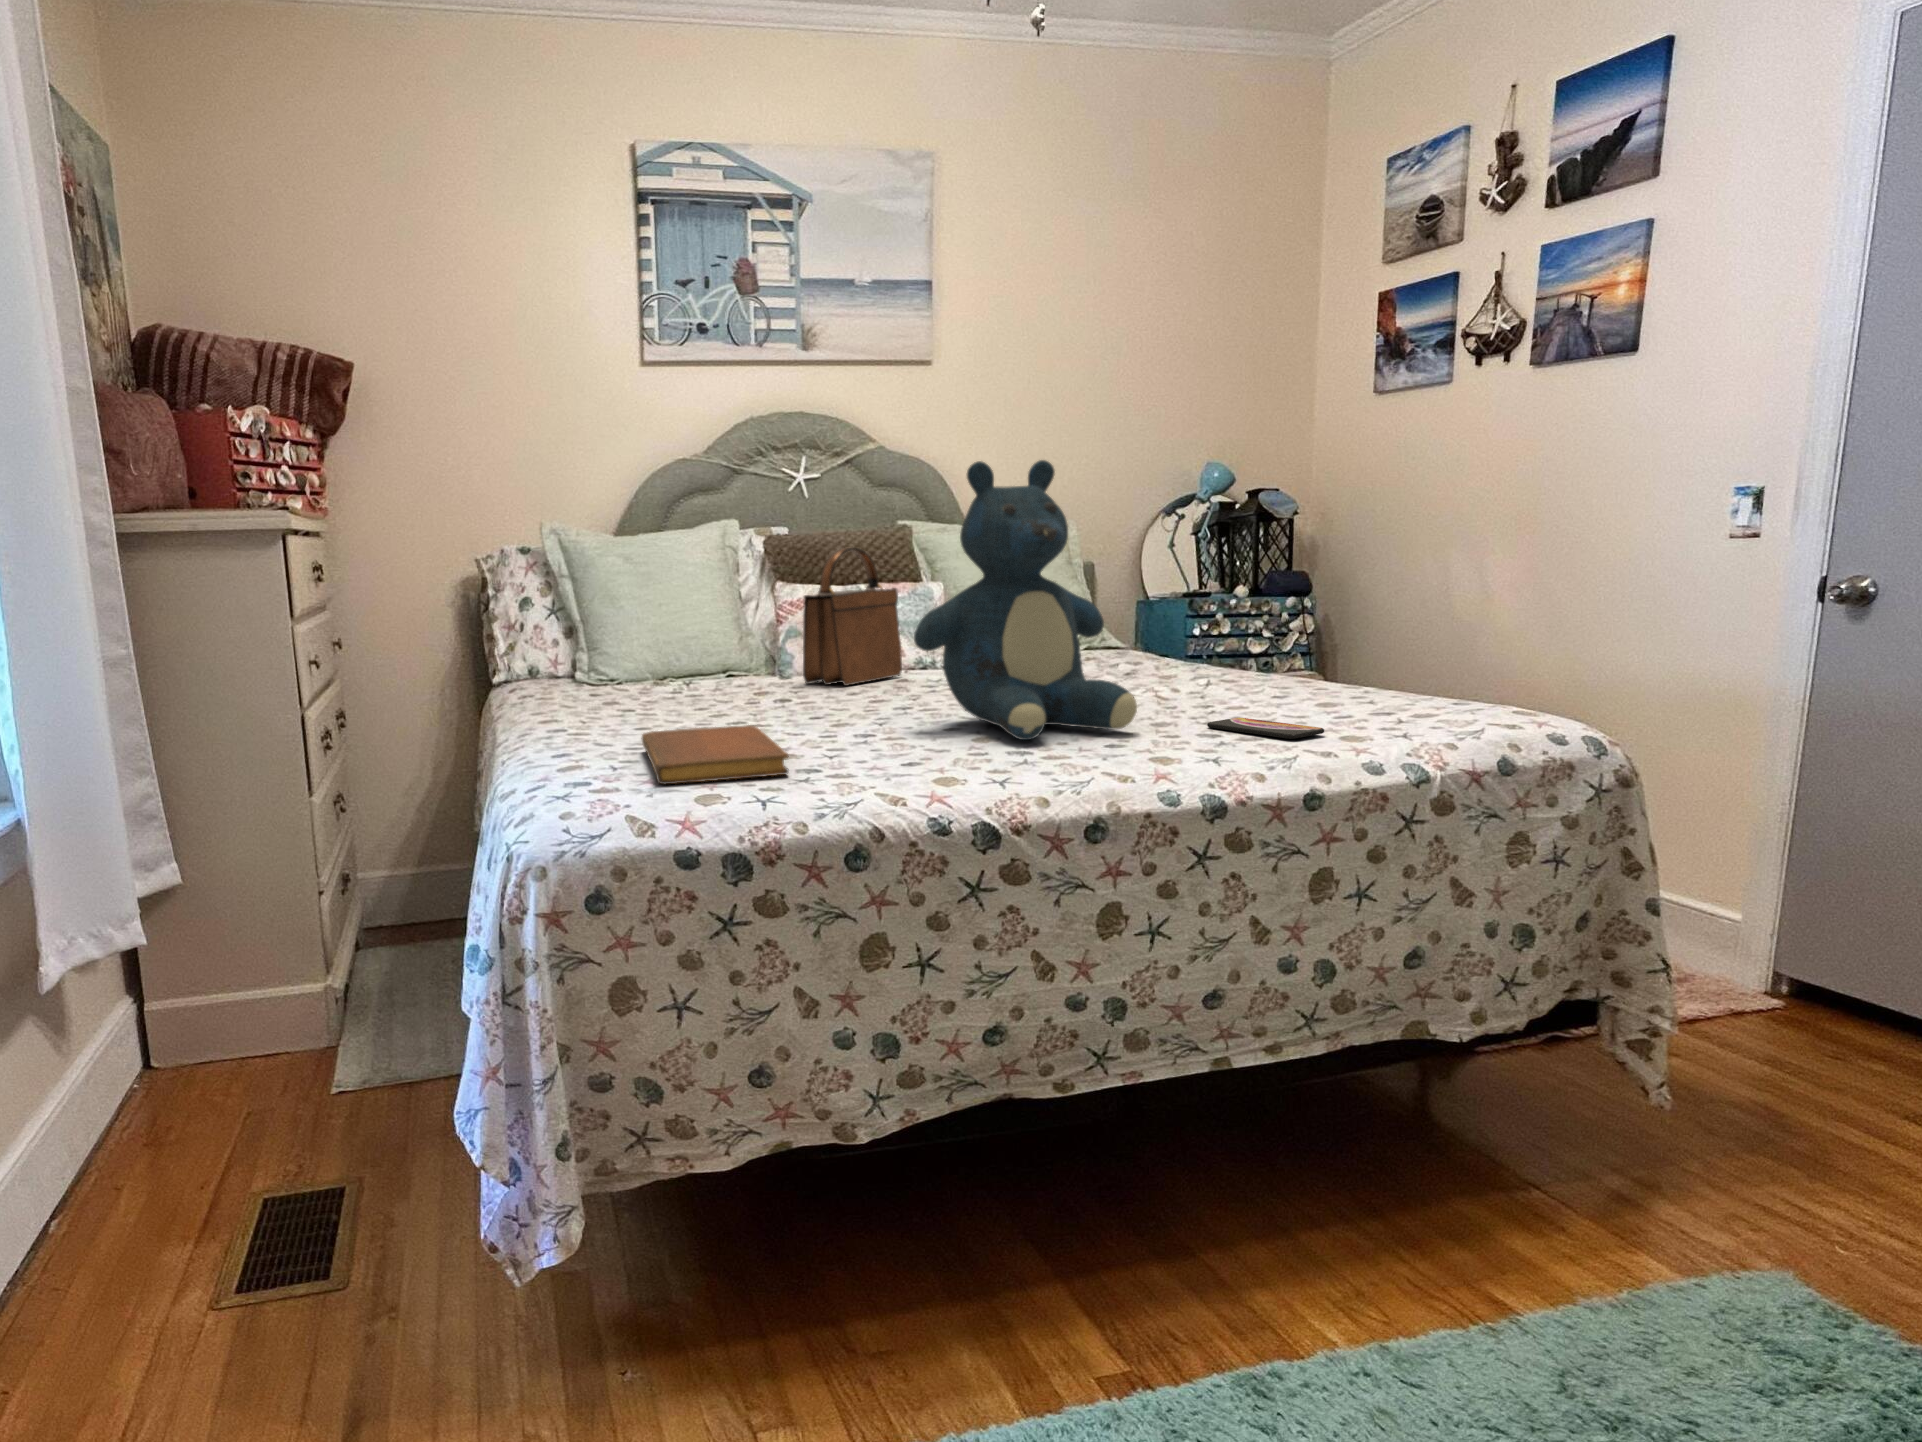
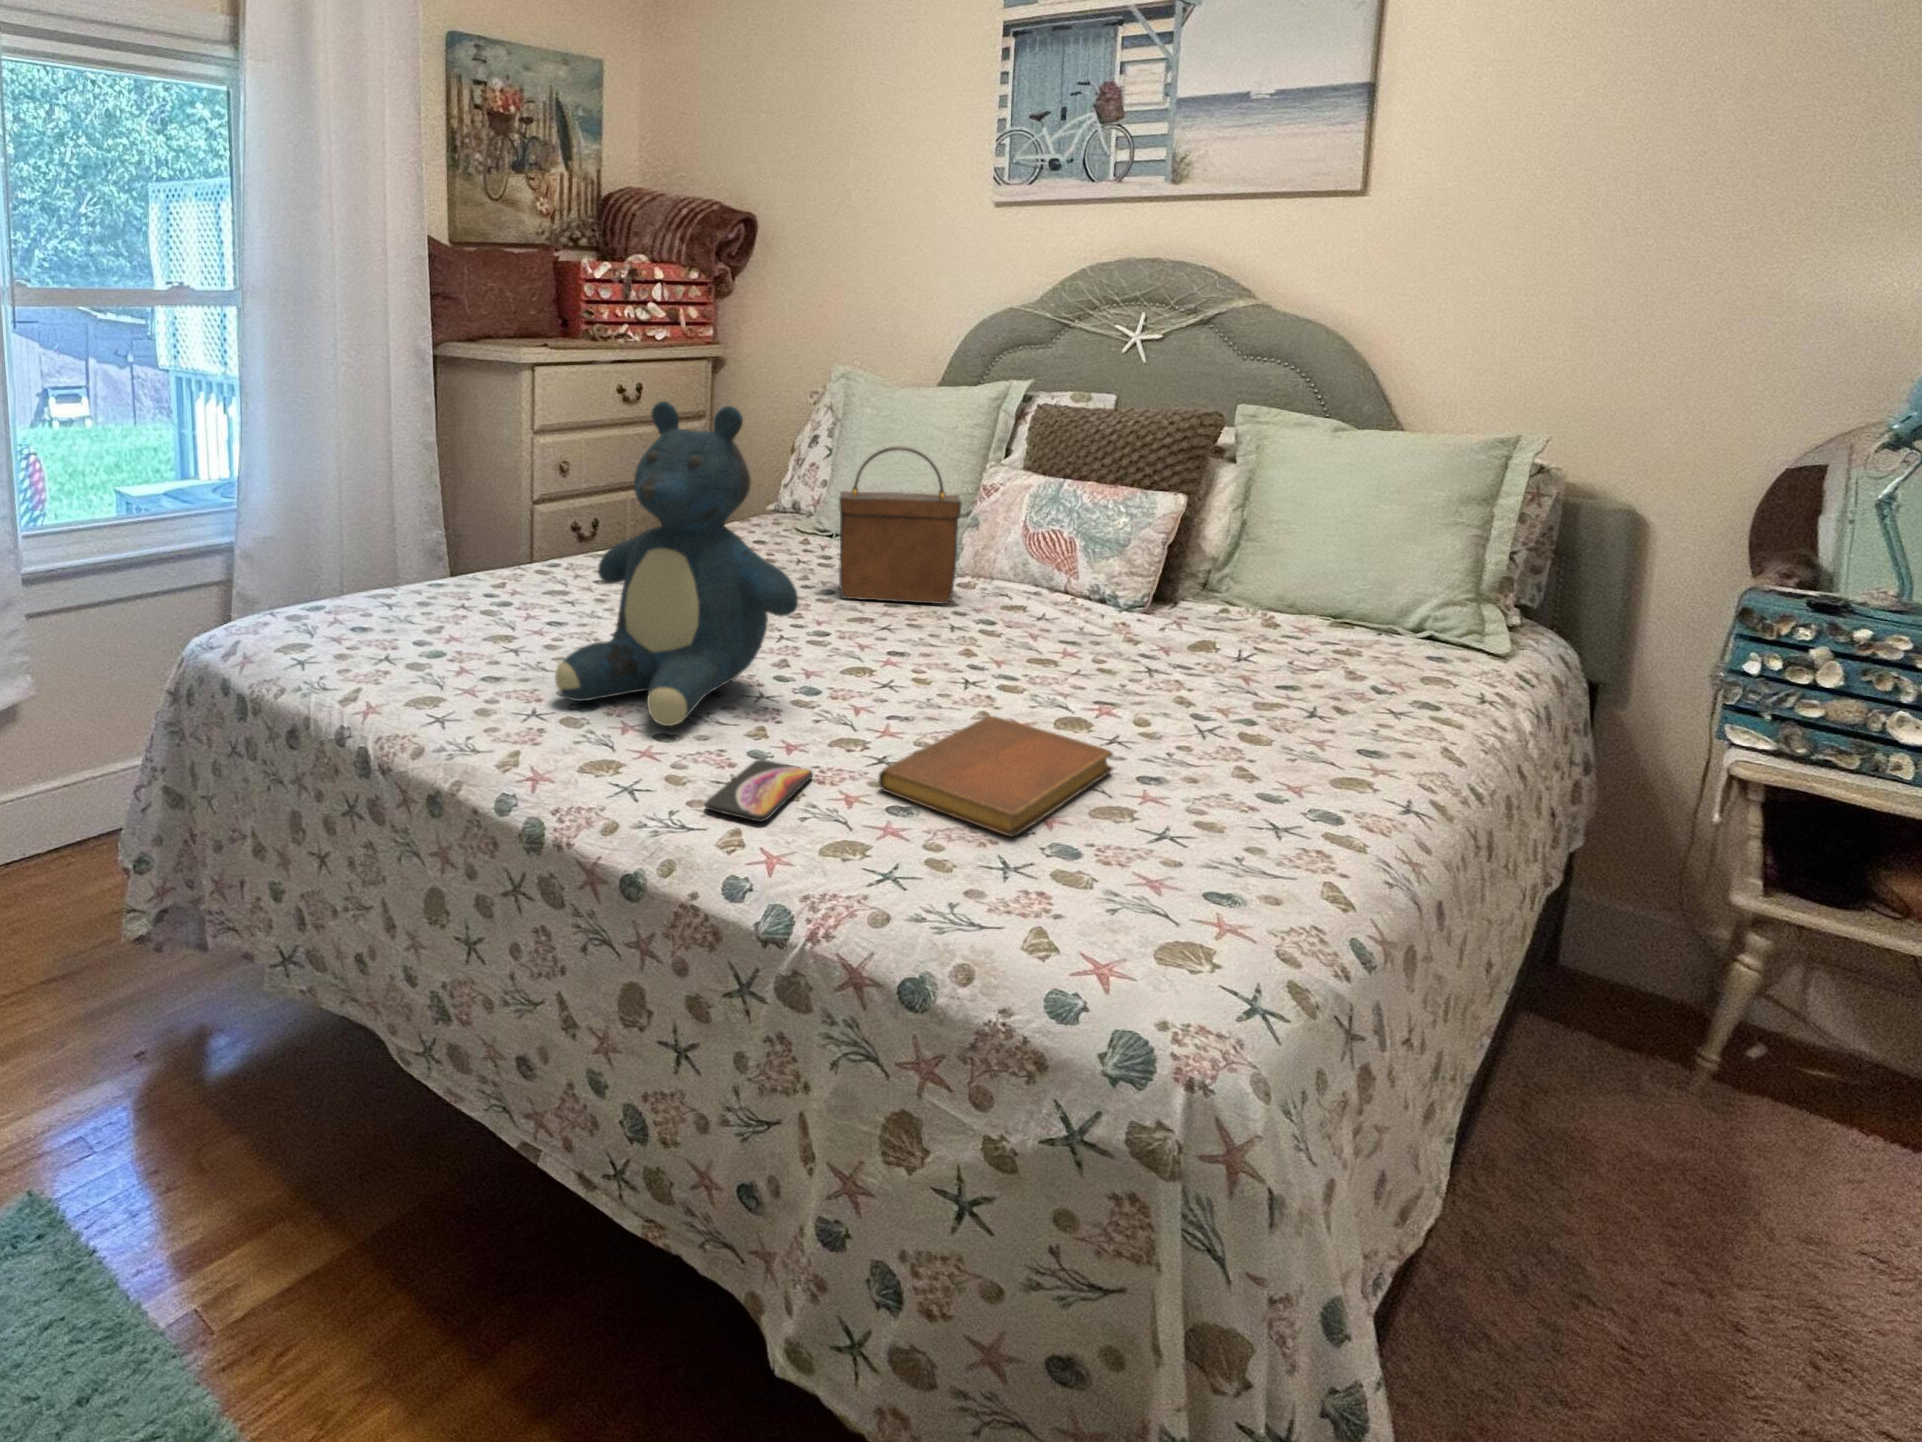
notebook: present [641,725,789,784] -> present [878,716,1113,836]

